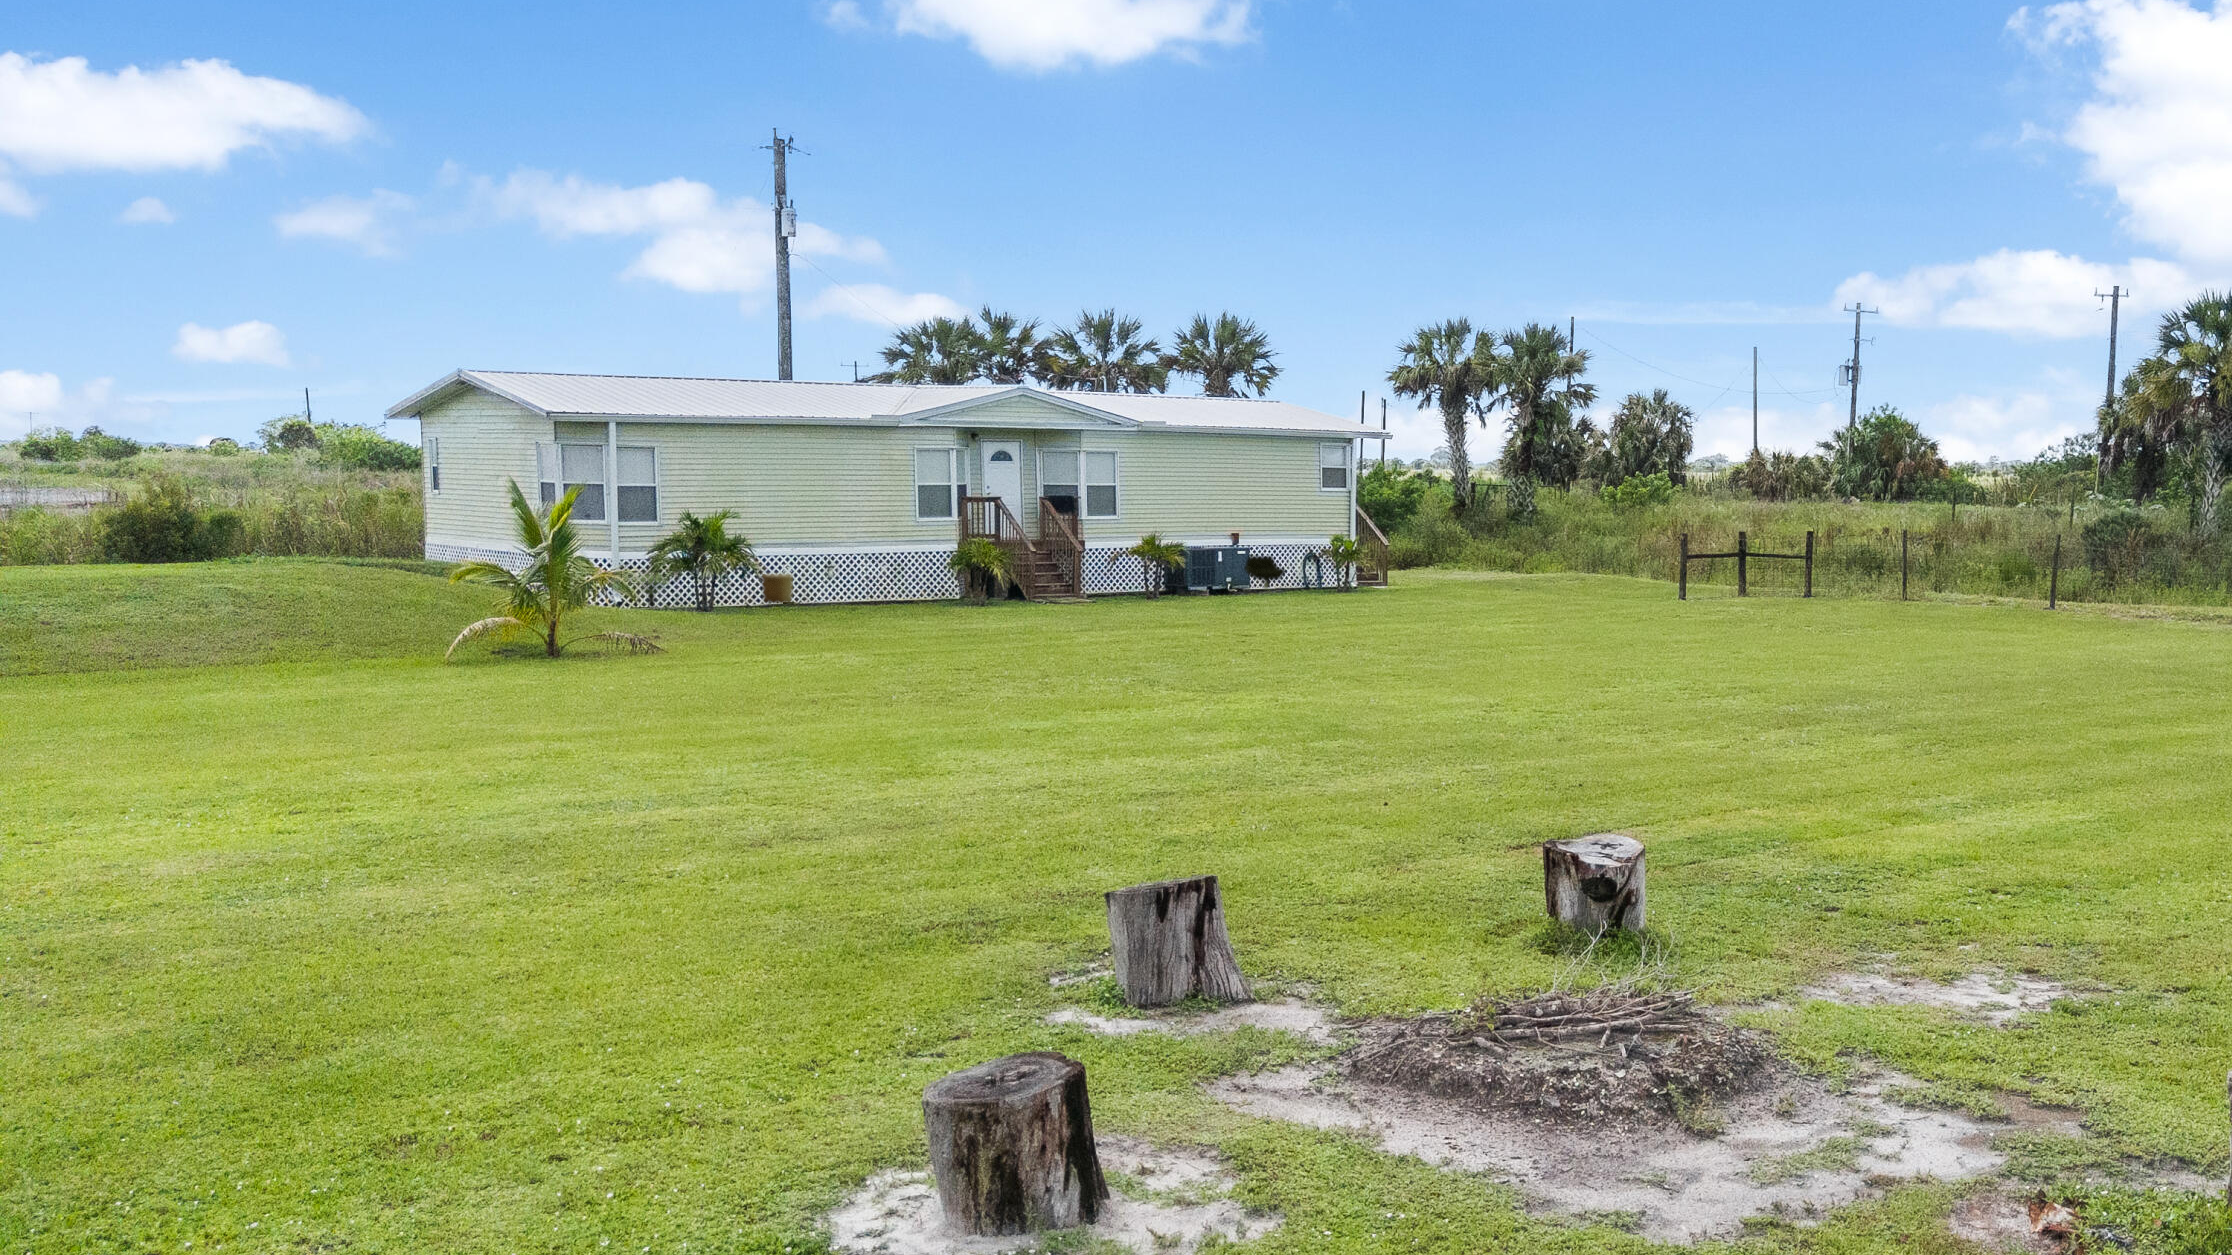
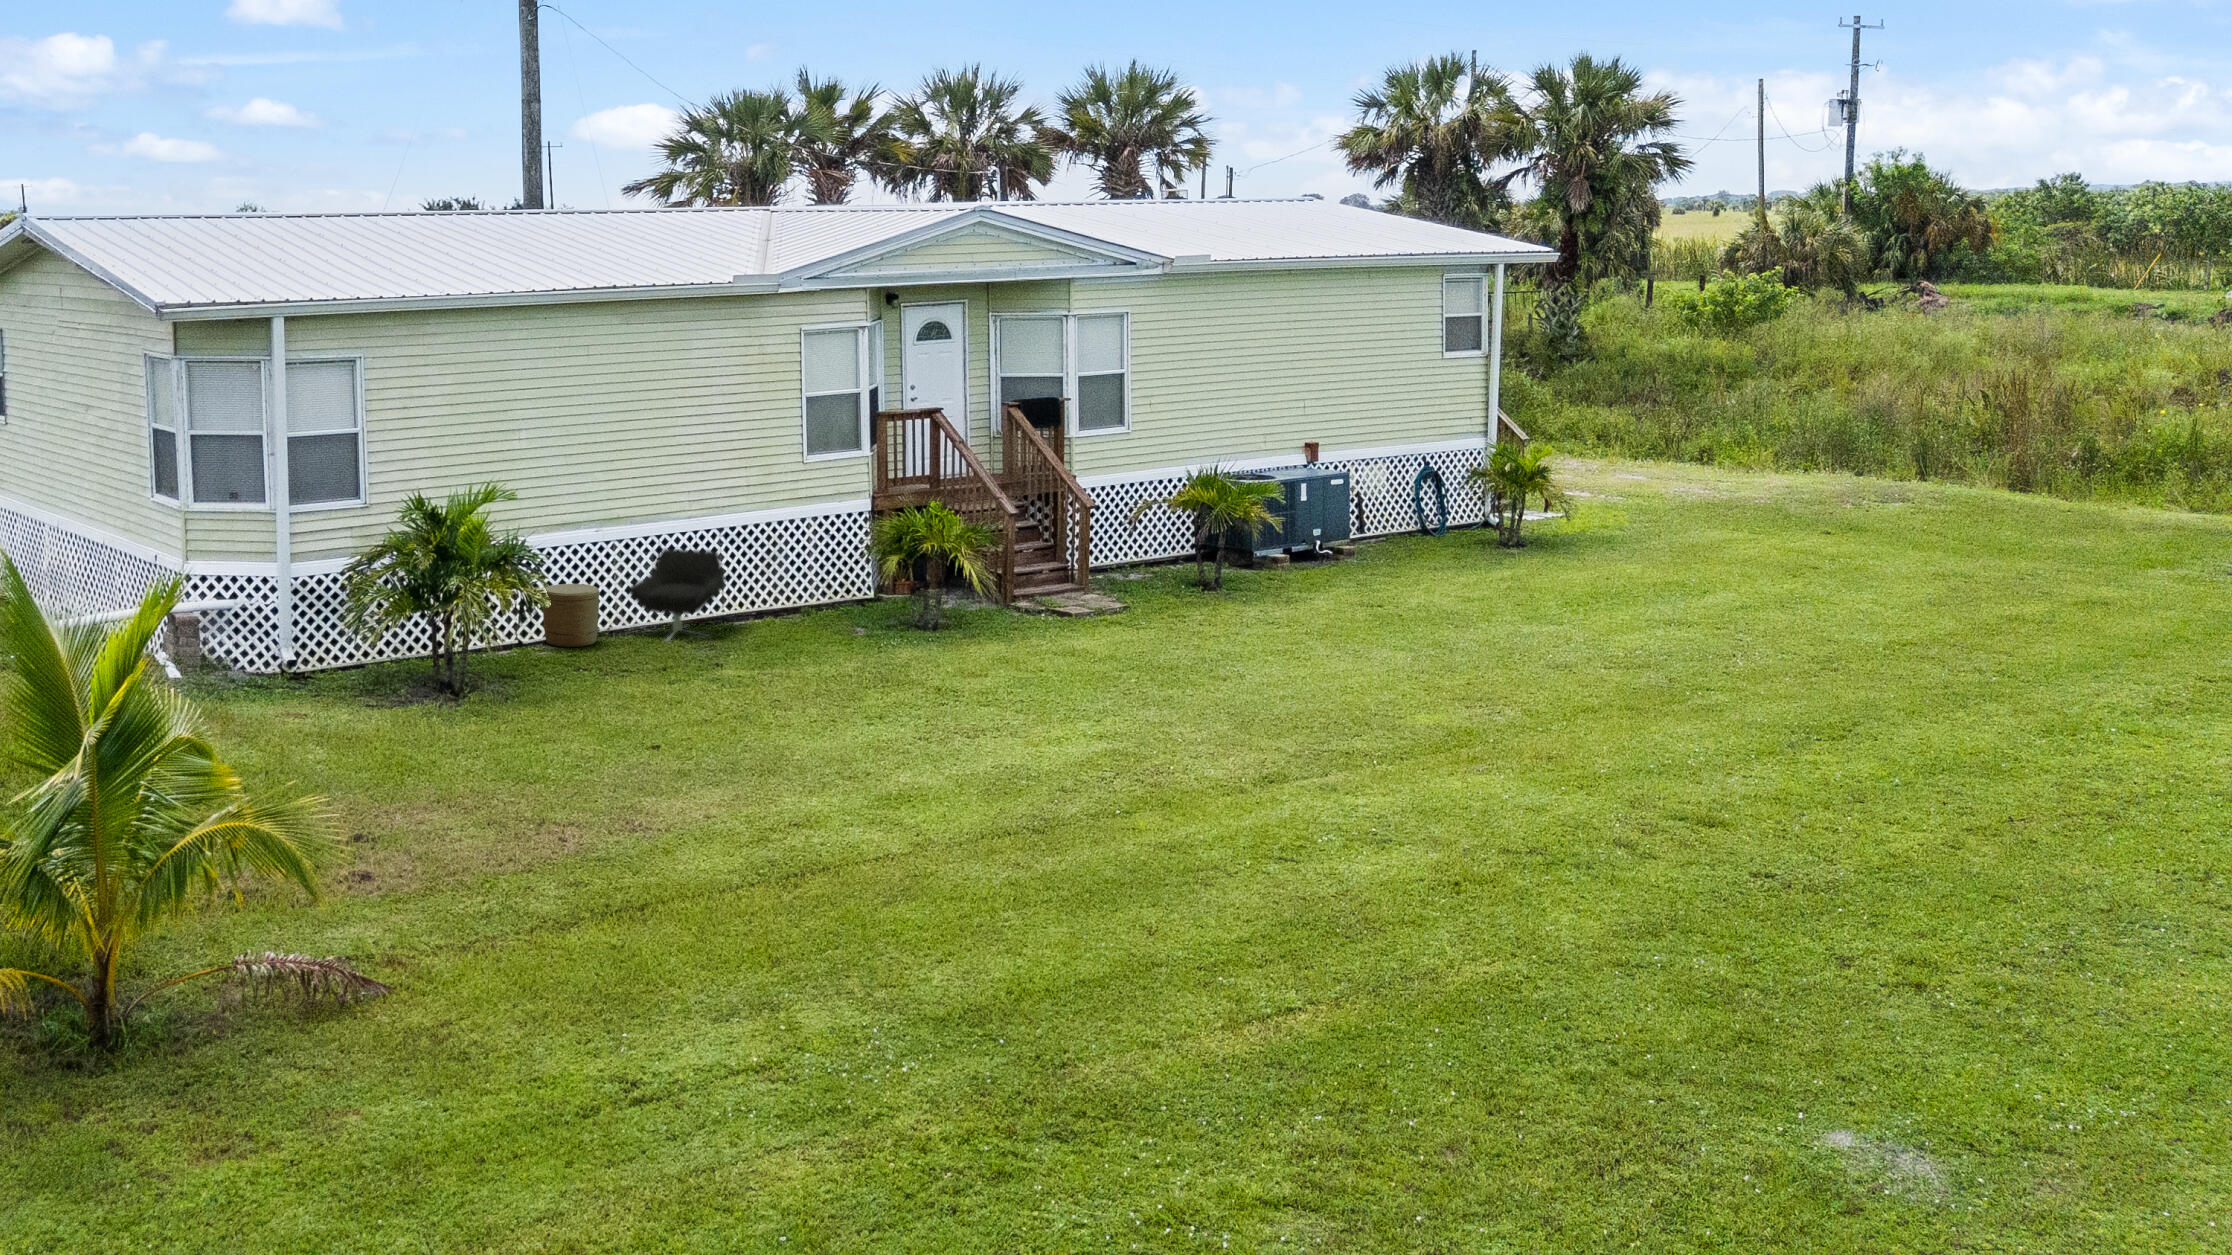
lounge chair: present [1245,556,1286,589] -> present [628,549,725,641]
potted plant: present [636,574,665,607] -> none [314,606,377,674]

